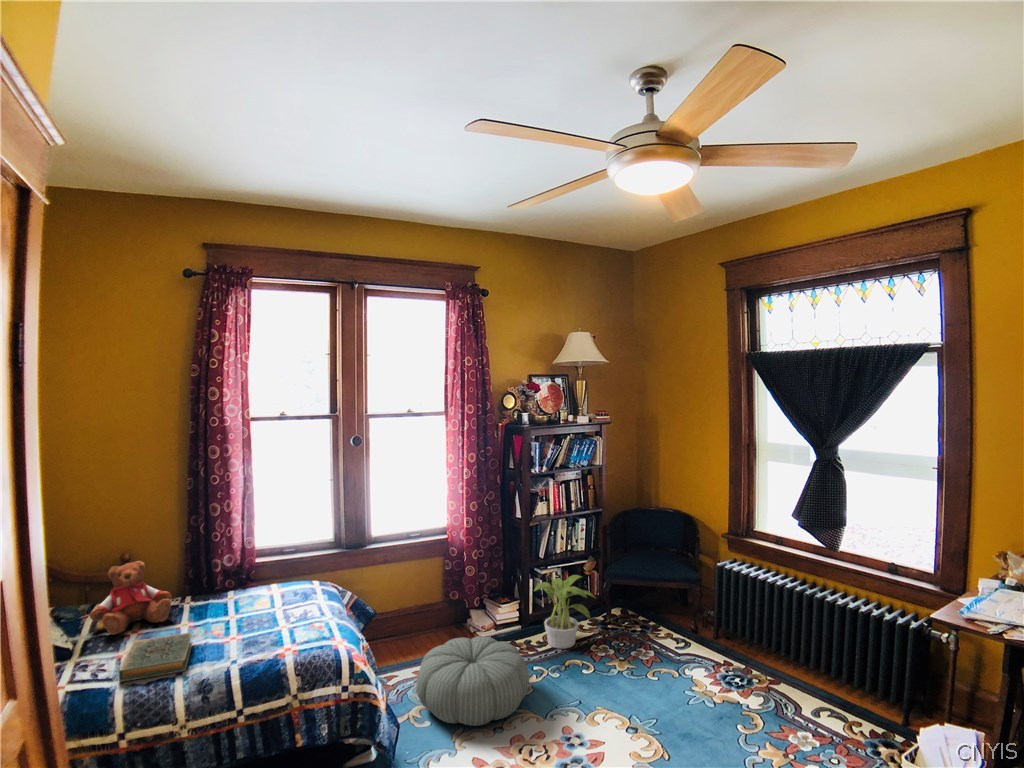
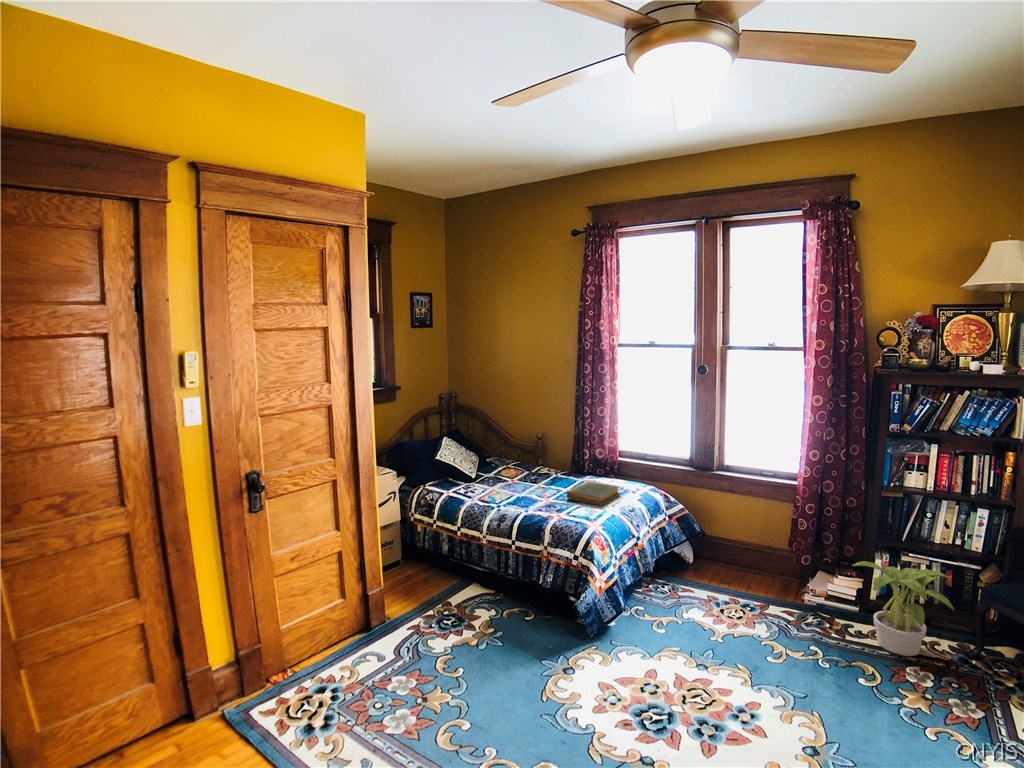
teddy bear: present [90,561,172,635] -> none [495,436,541,479]
hardback book: present [119,632,193,682] -> present [567,481,620,505]
pouf: present [417,636,529,726] -> none [666,573,790,664]

